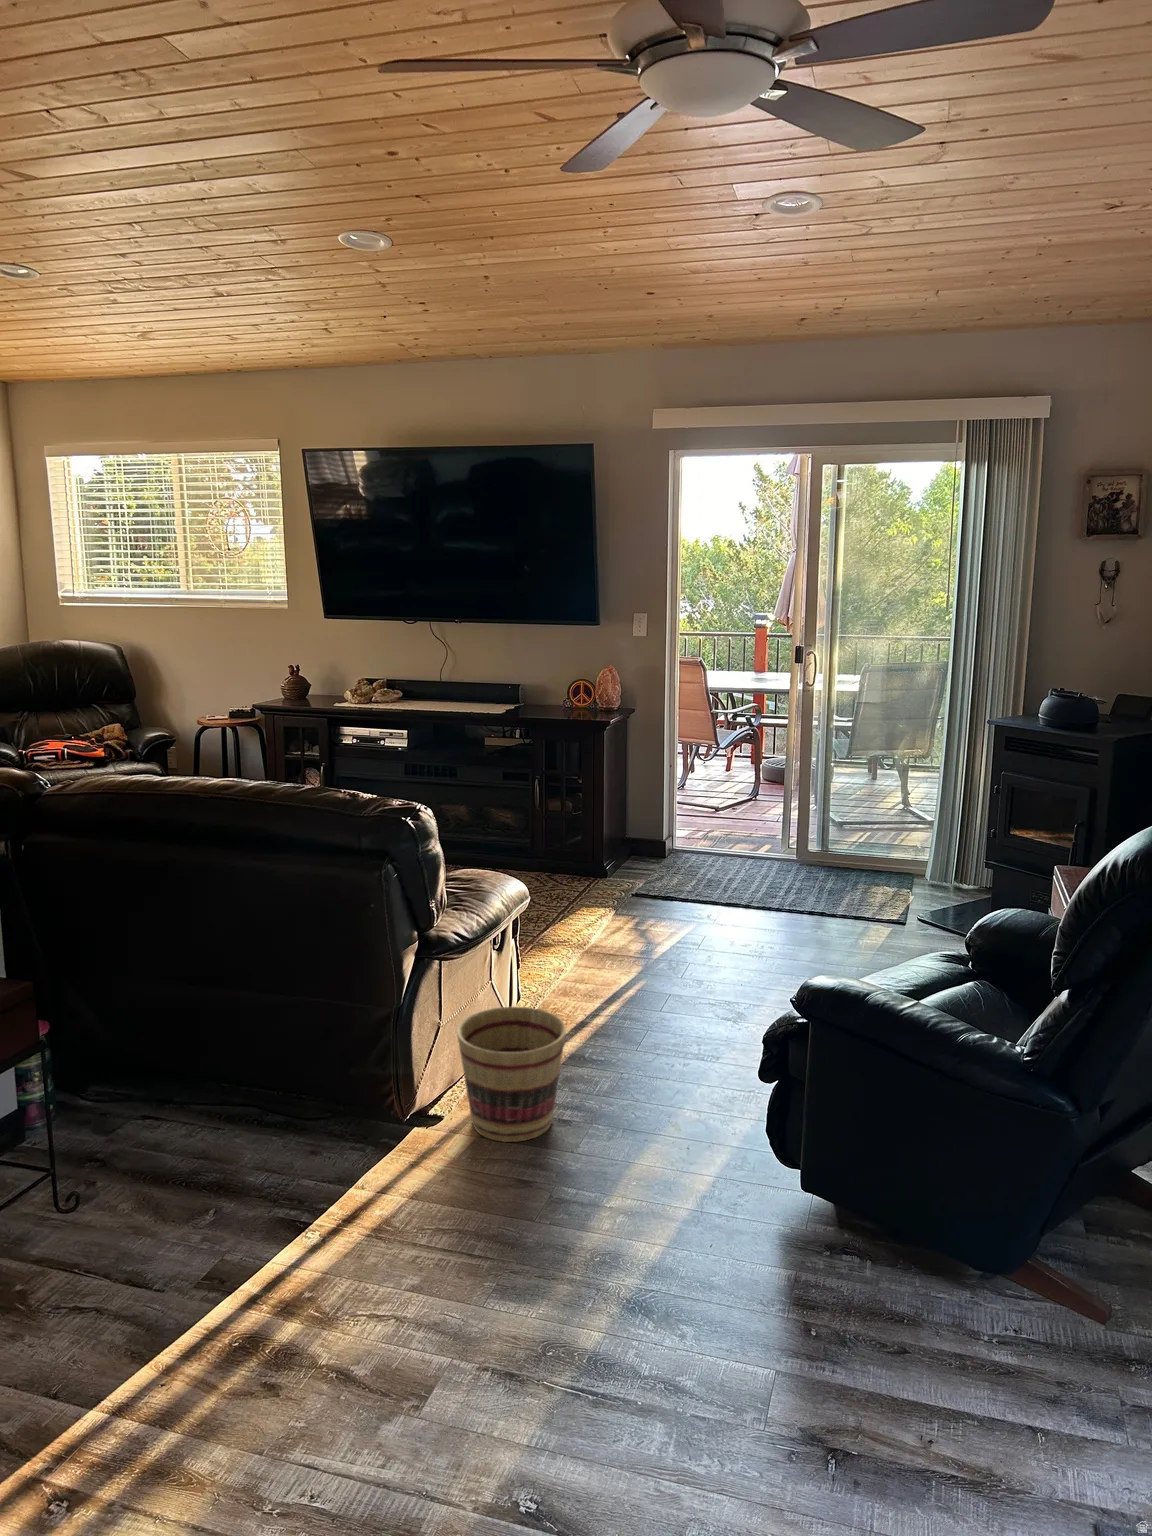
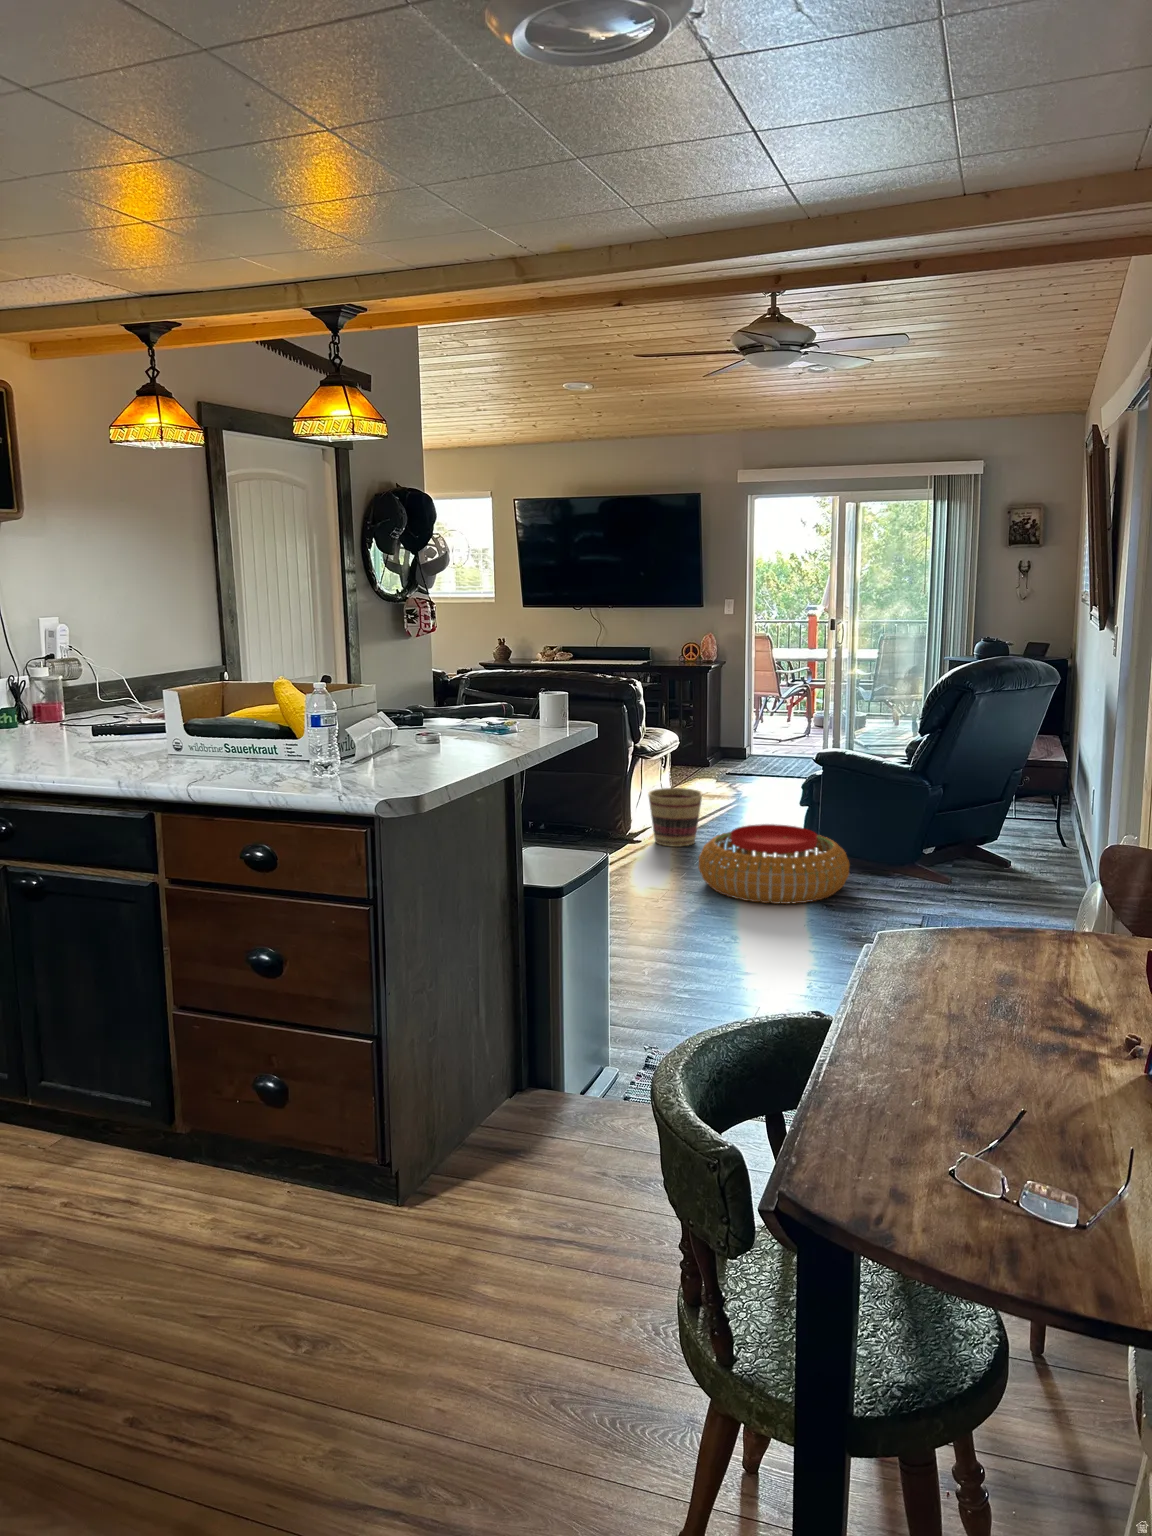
pouf: none [531,1164,888,1456] -> present [699,824,849,904]

